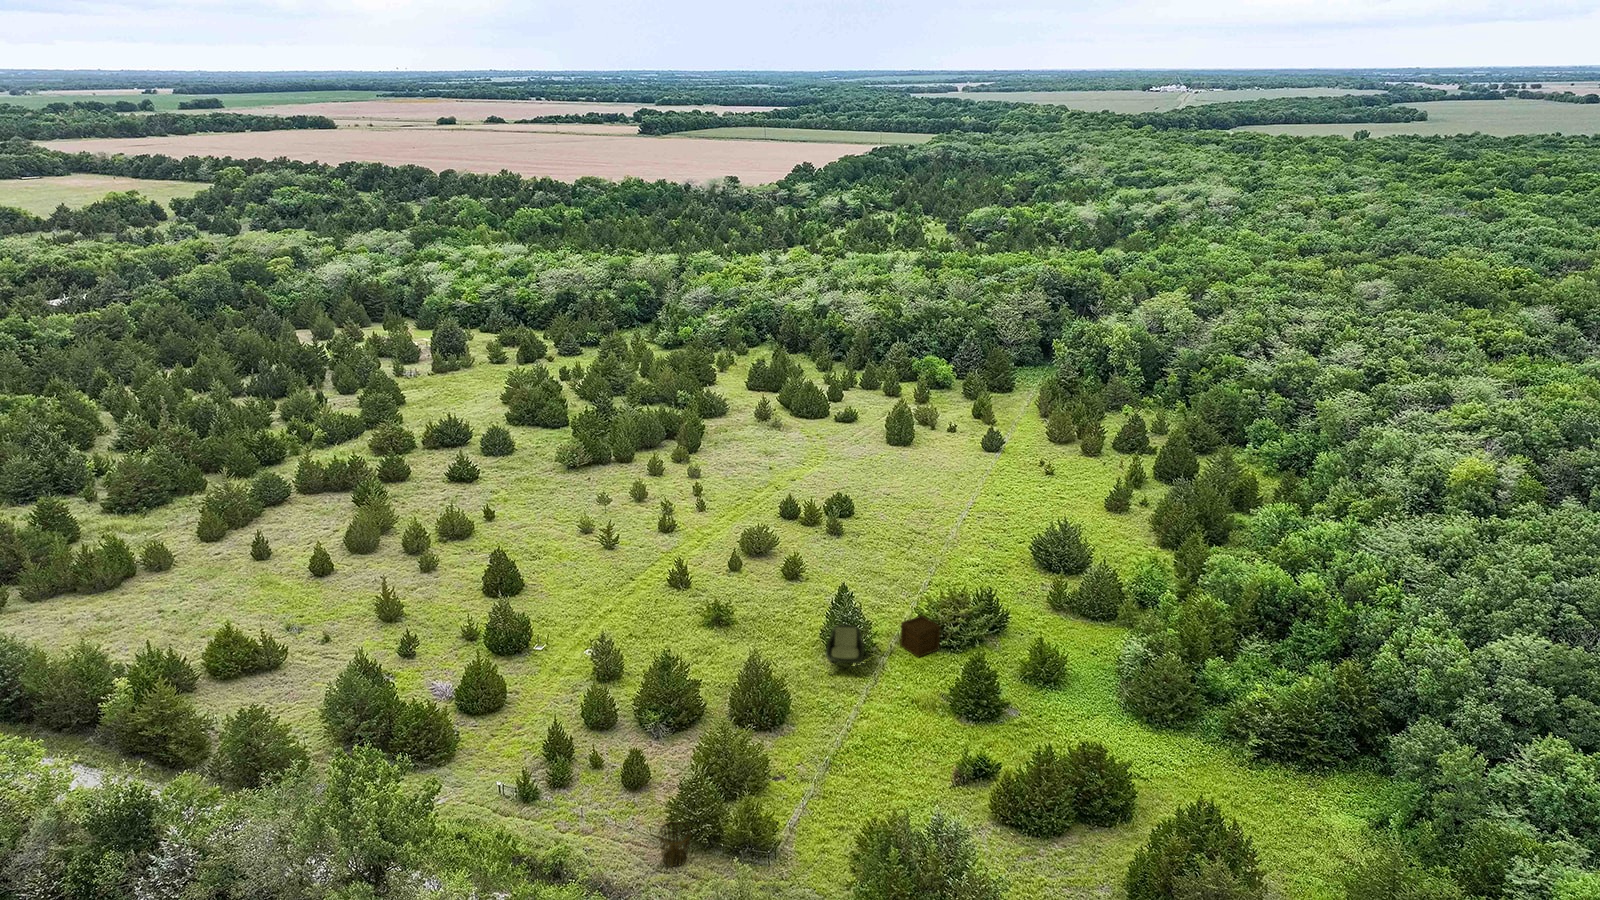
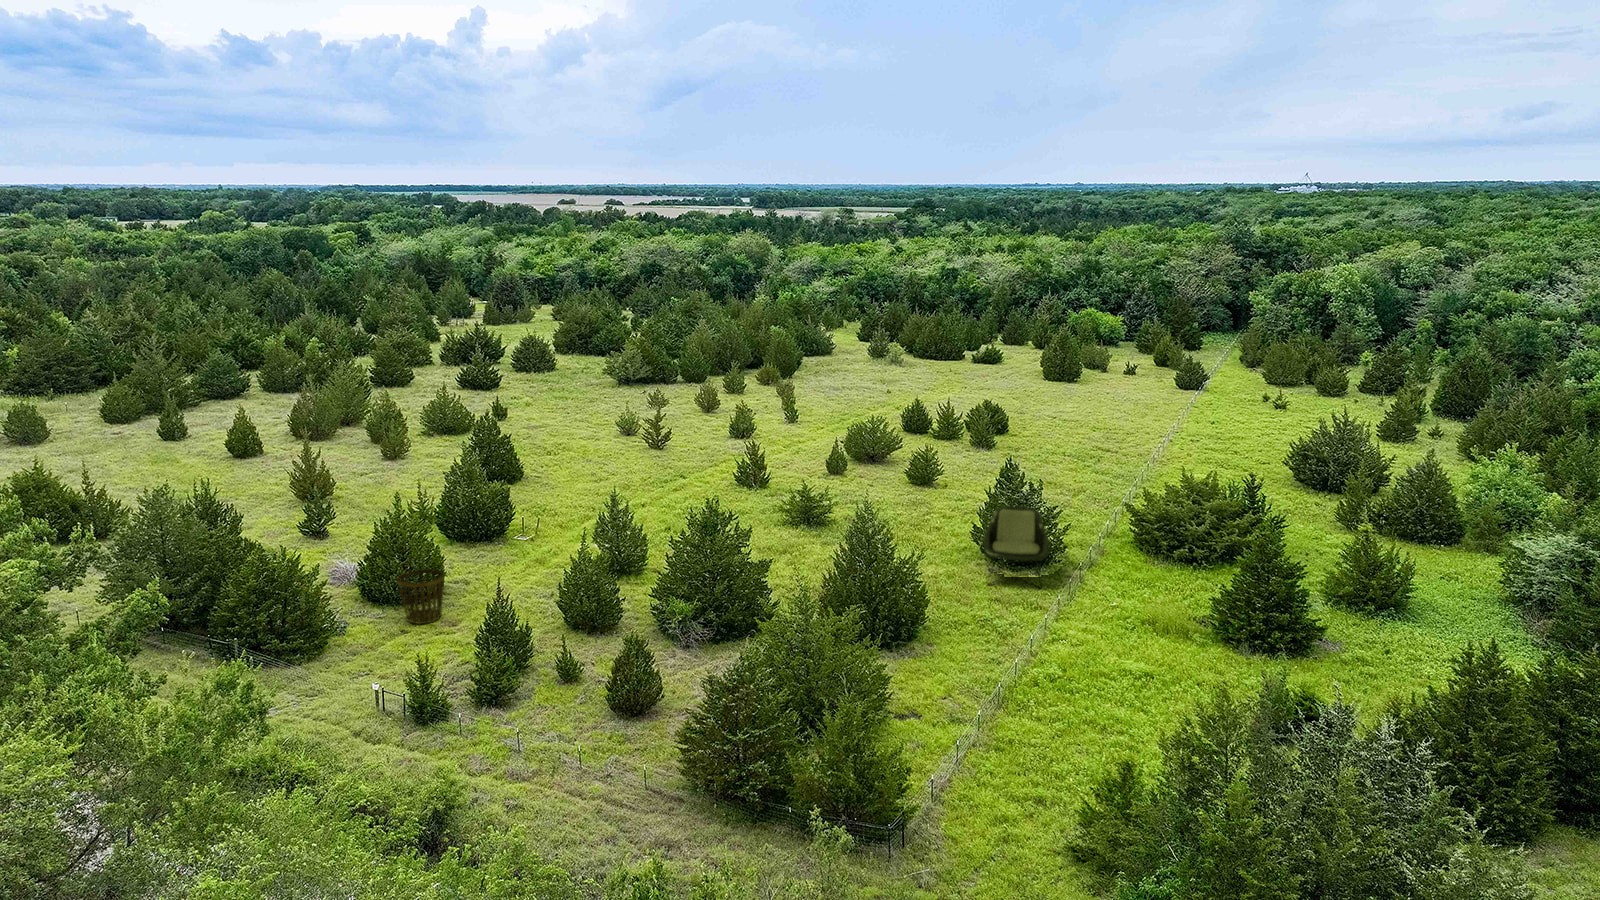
wooden crate: present [900,615,940,657] -> none [1103,509,1174,571]
basket: present [659,822,690,867] -> present [397,569,444,624]

